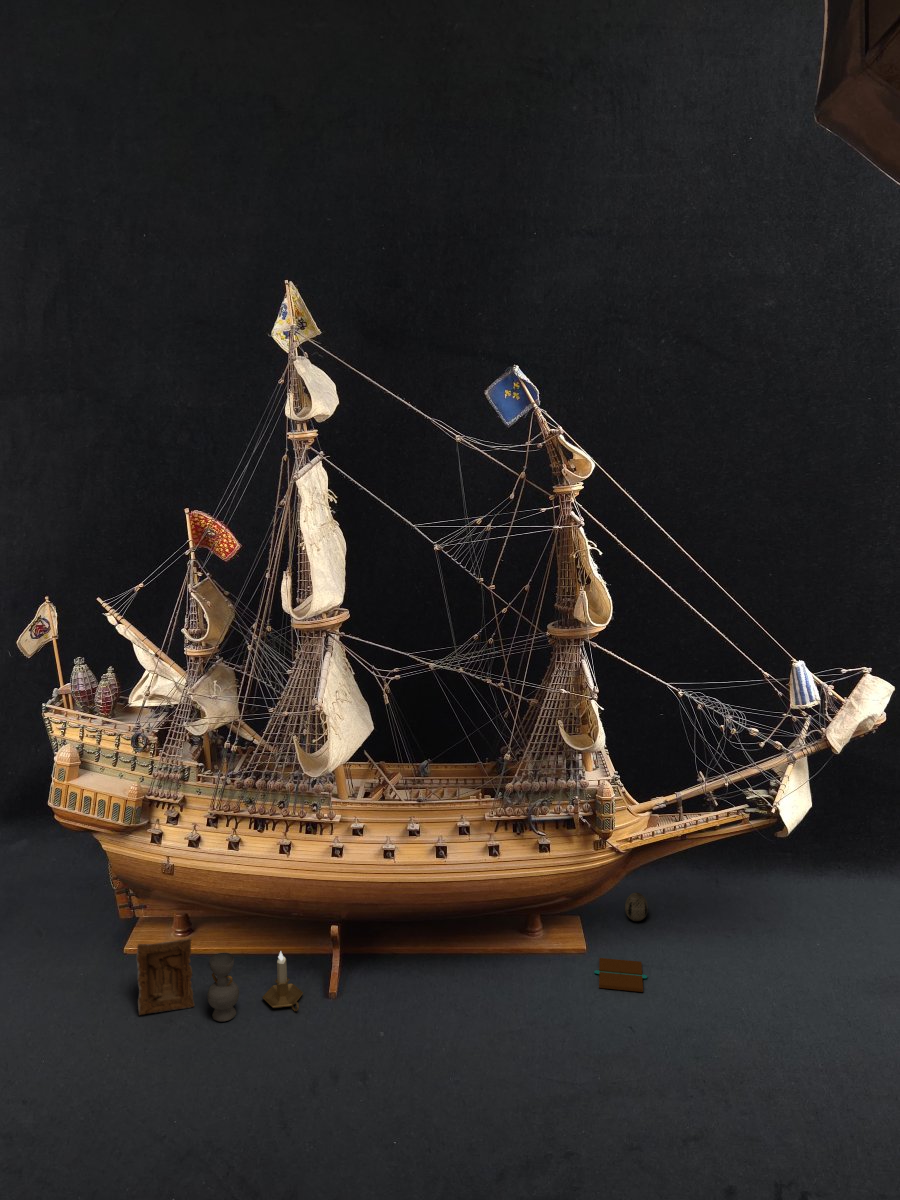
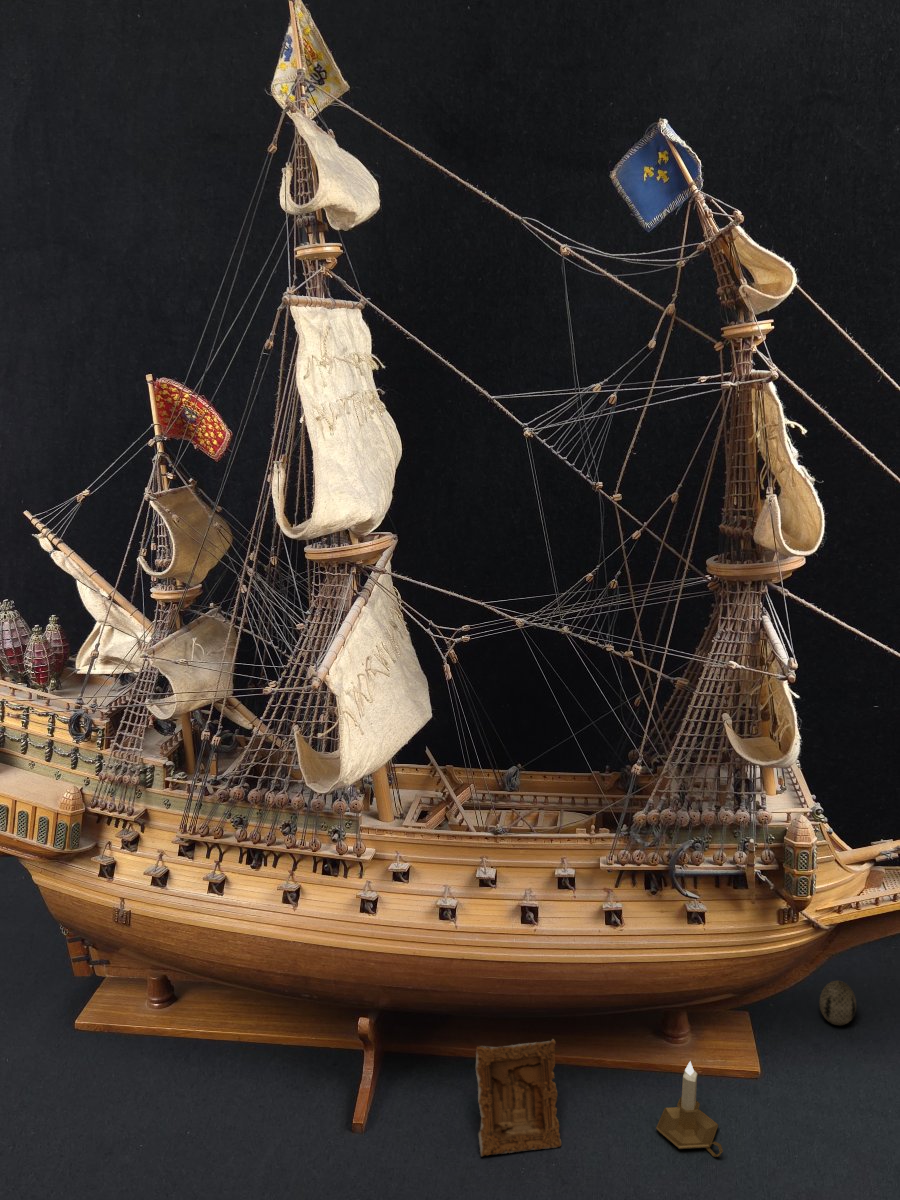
picture frame: present [137,938,194,1015] -> present [476,1039,561,1156]
candlestick: present [262,952,303,1011] -> present [656,1062,723,1157]
decorative vase: present [207,953,239,1021] -> none [165,1054,214,1159]
book: present [594,958,647,992] -> none [771,1087,859,1156]

